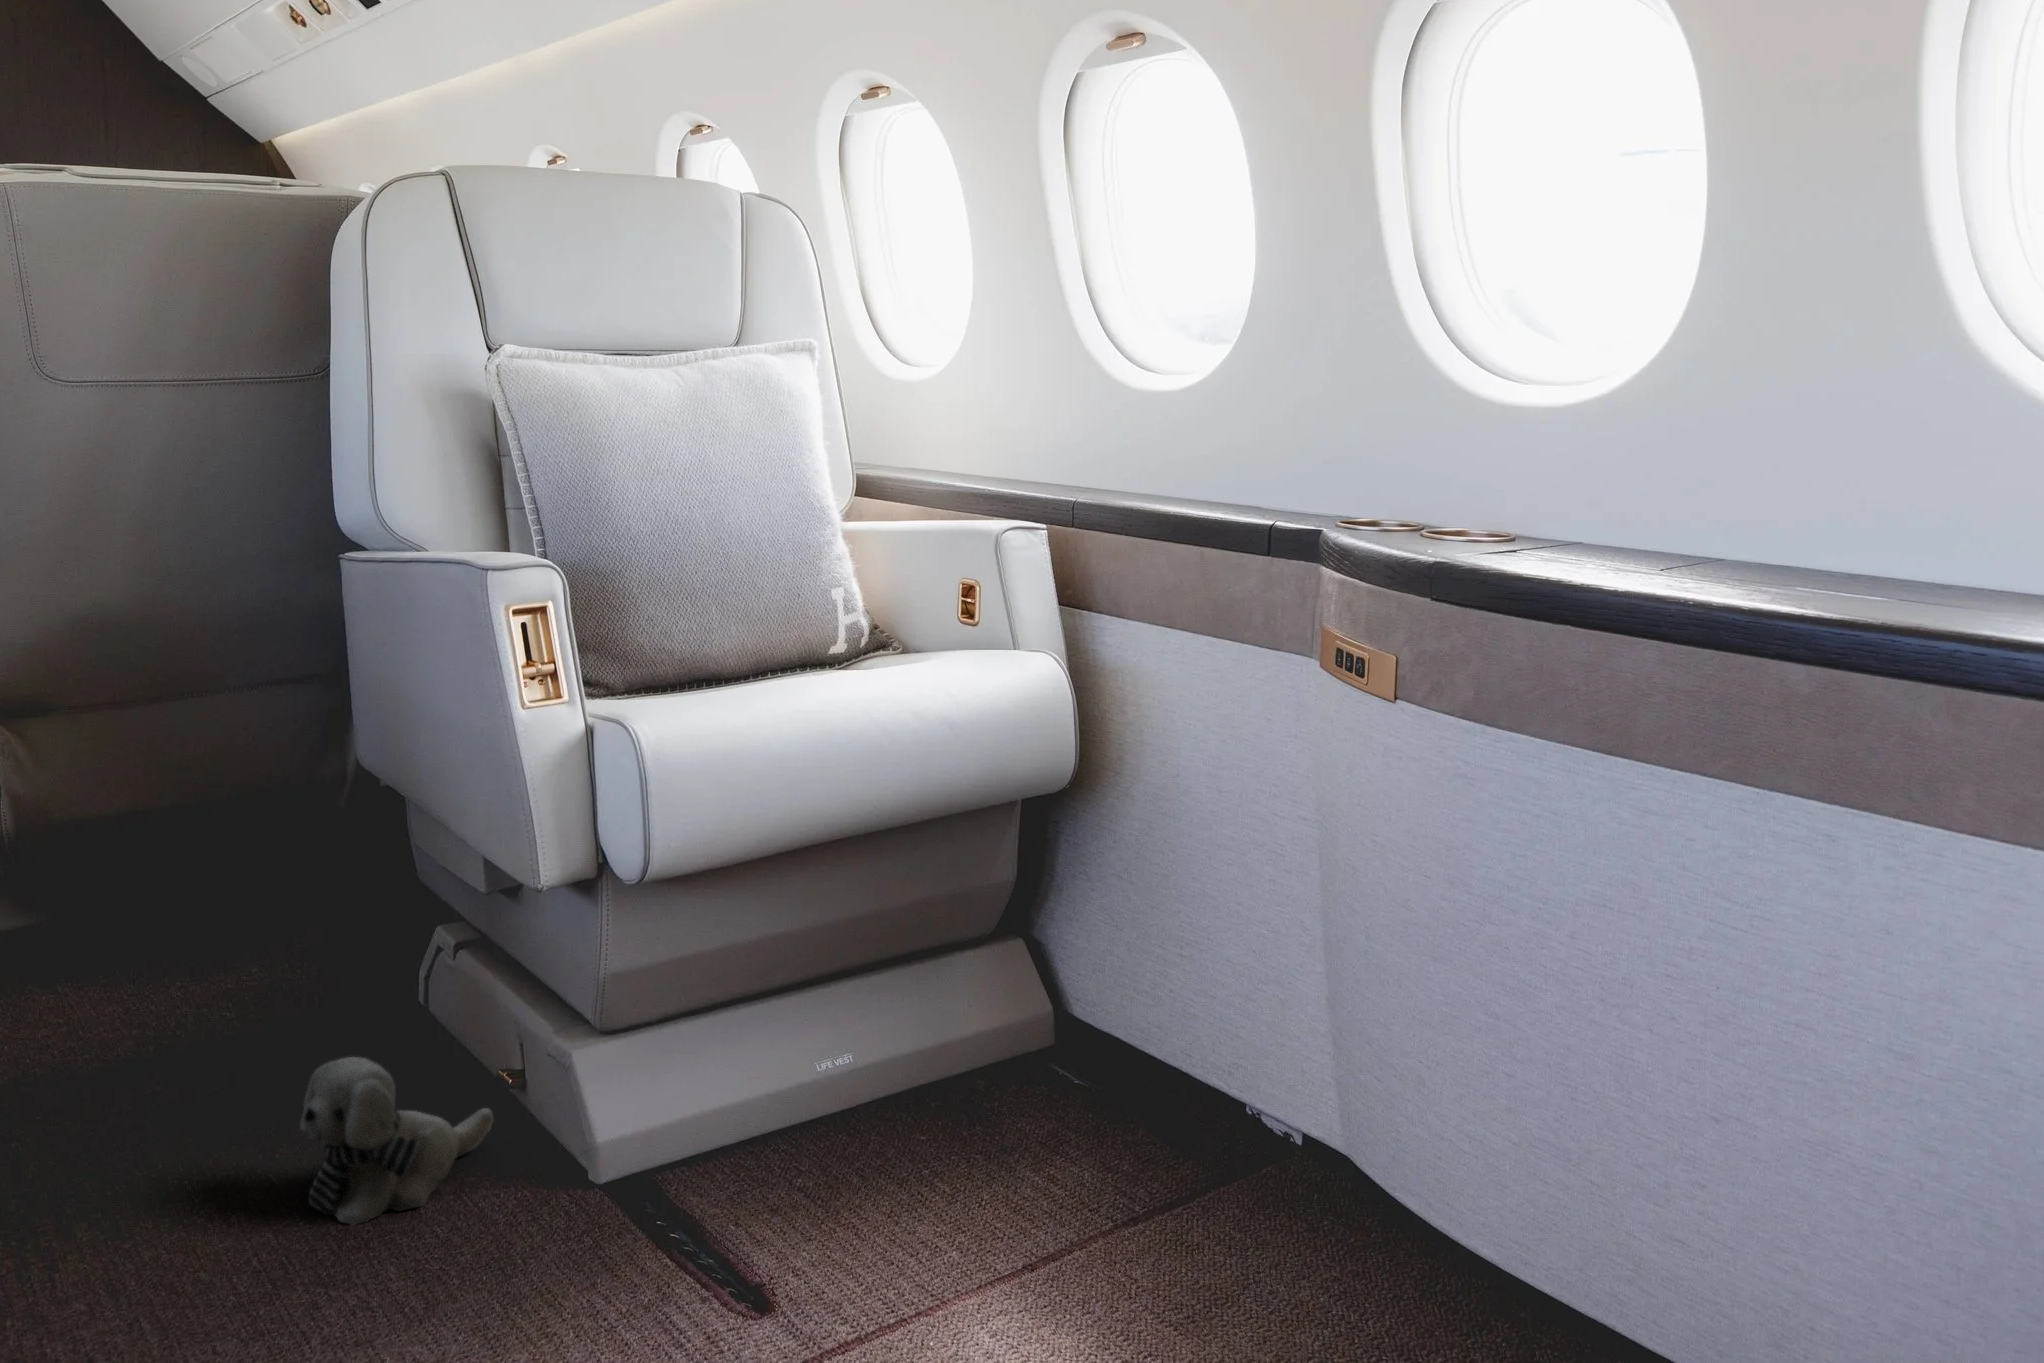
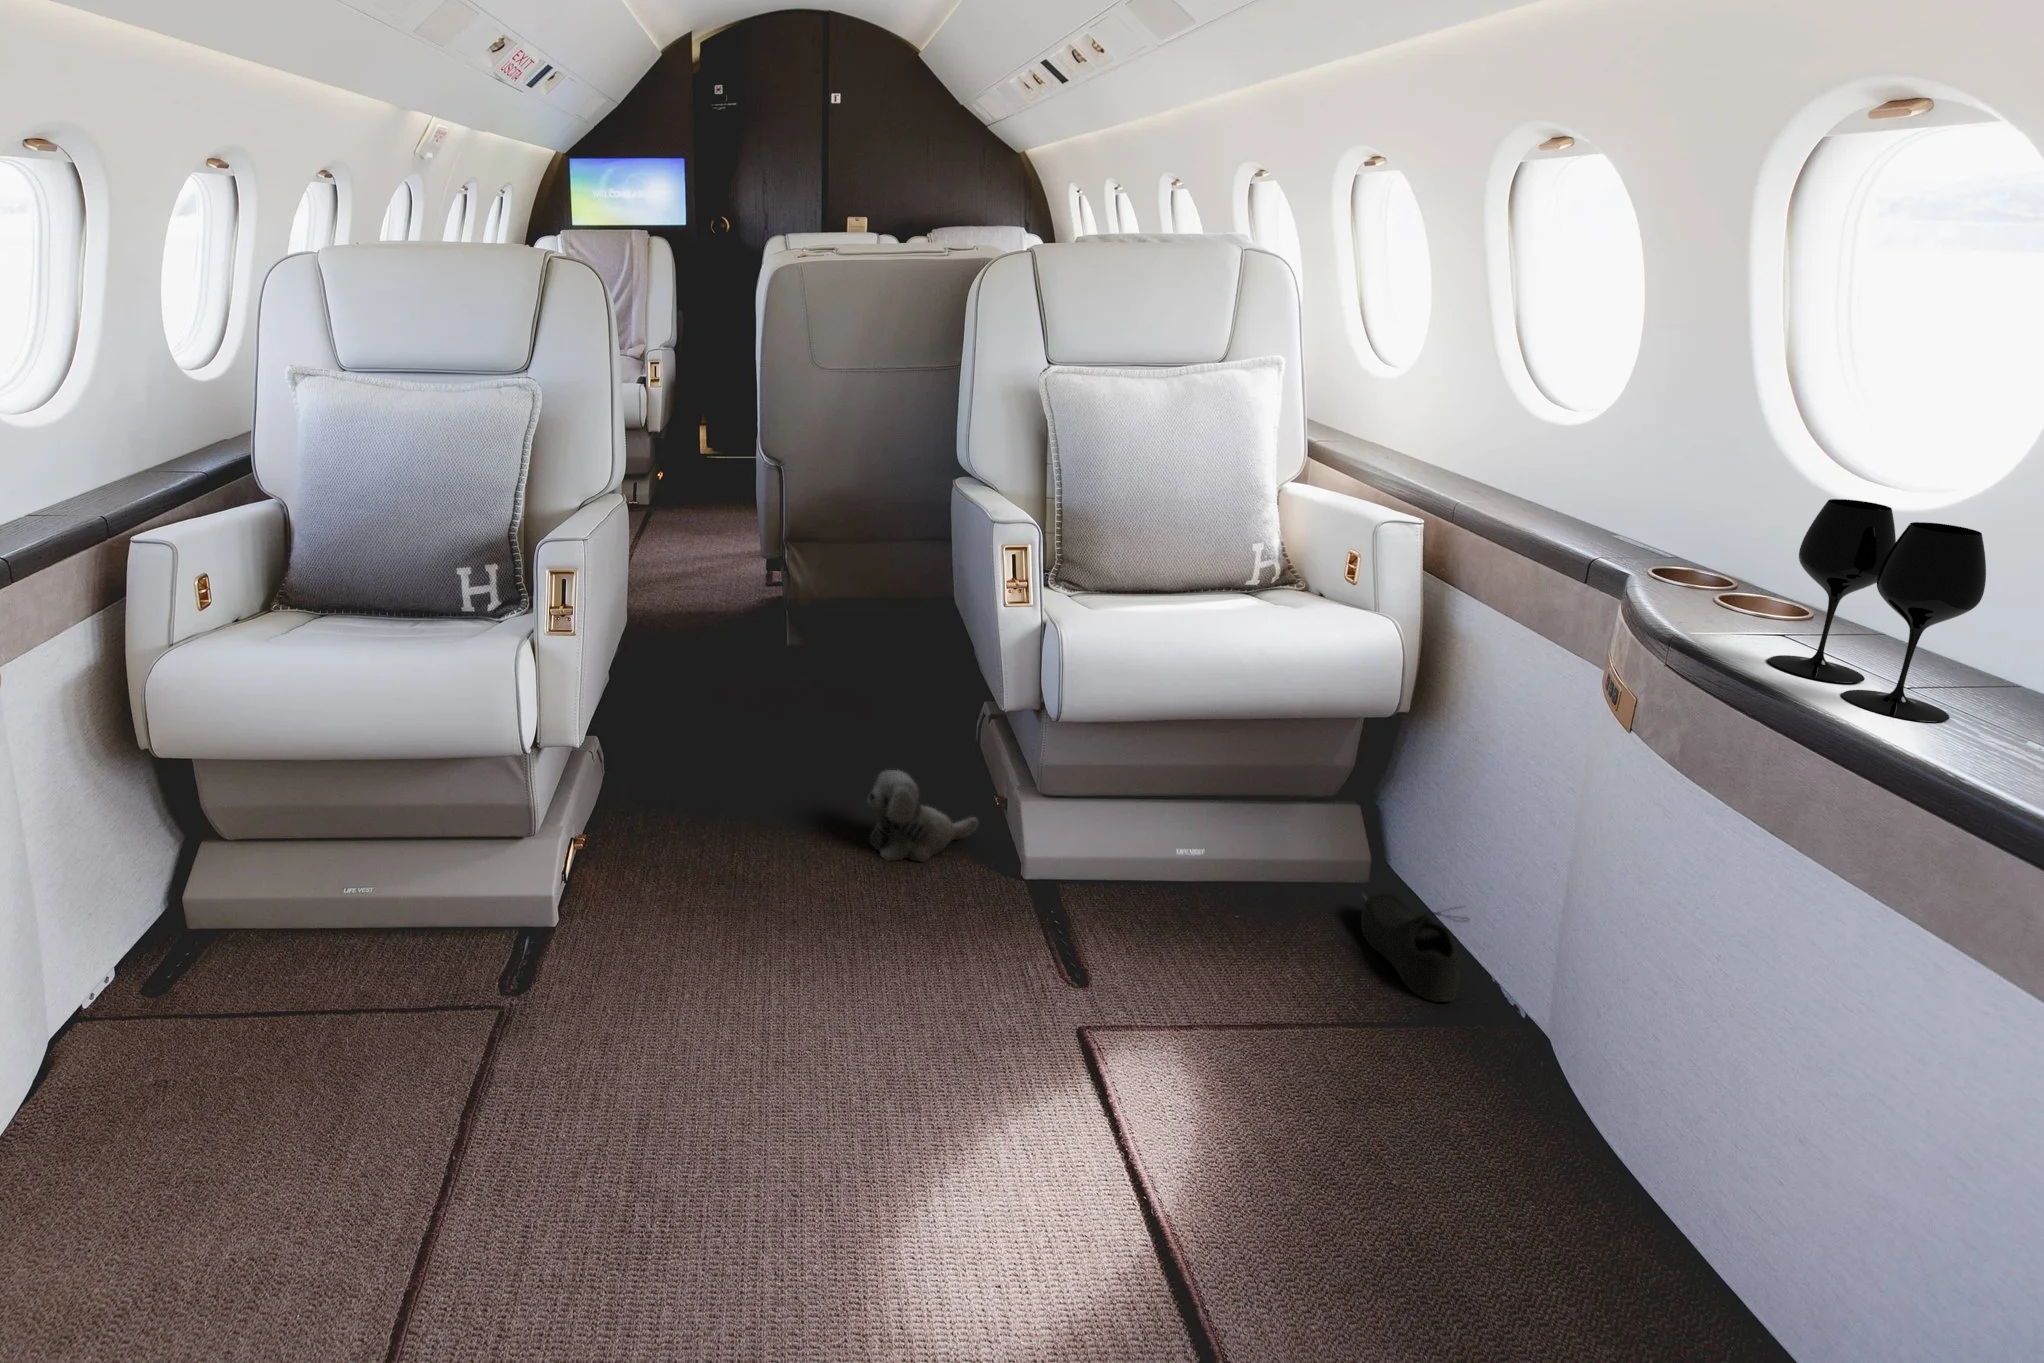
wine glass: none [1540,366,1742,592] -> present [1769,499,1986,722]
shoe: none [1065,1021,1218,1163] -> present [1361,894,1468,1002]

